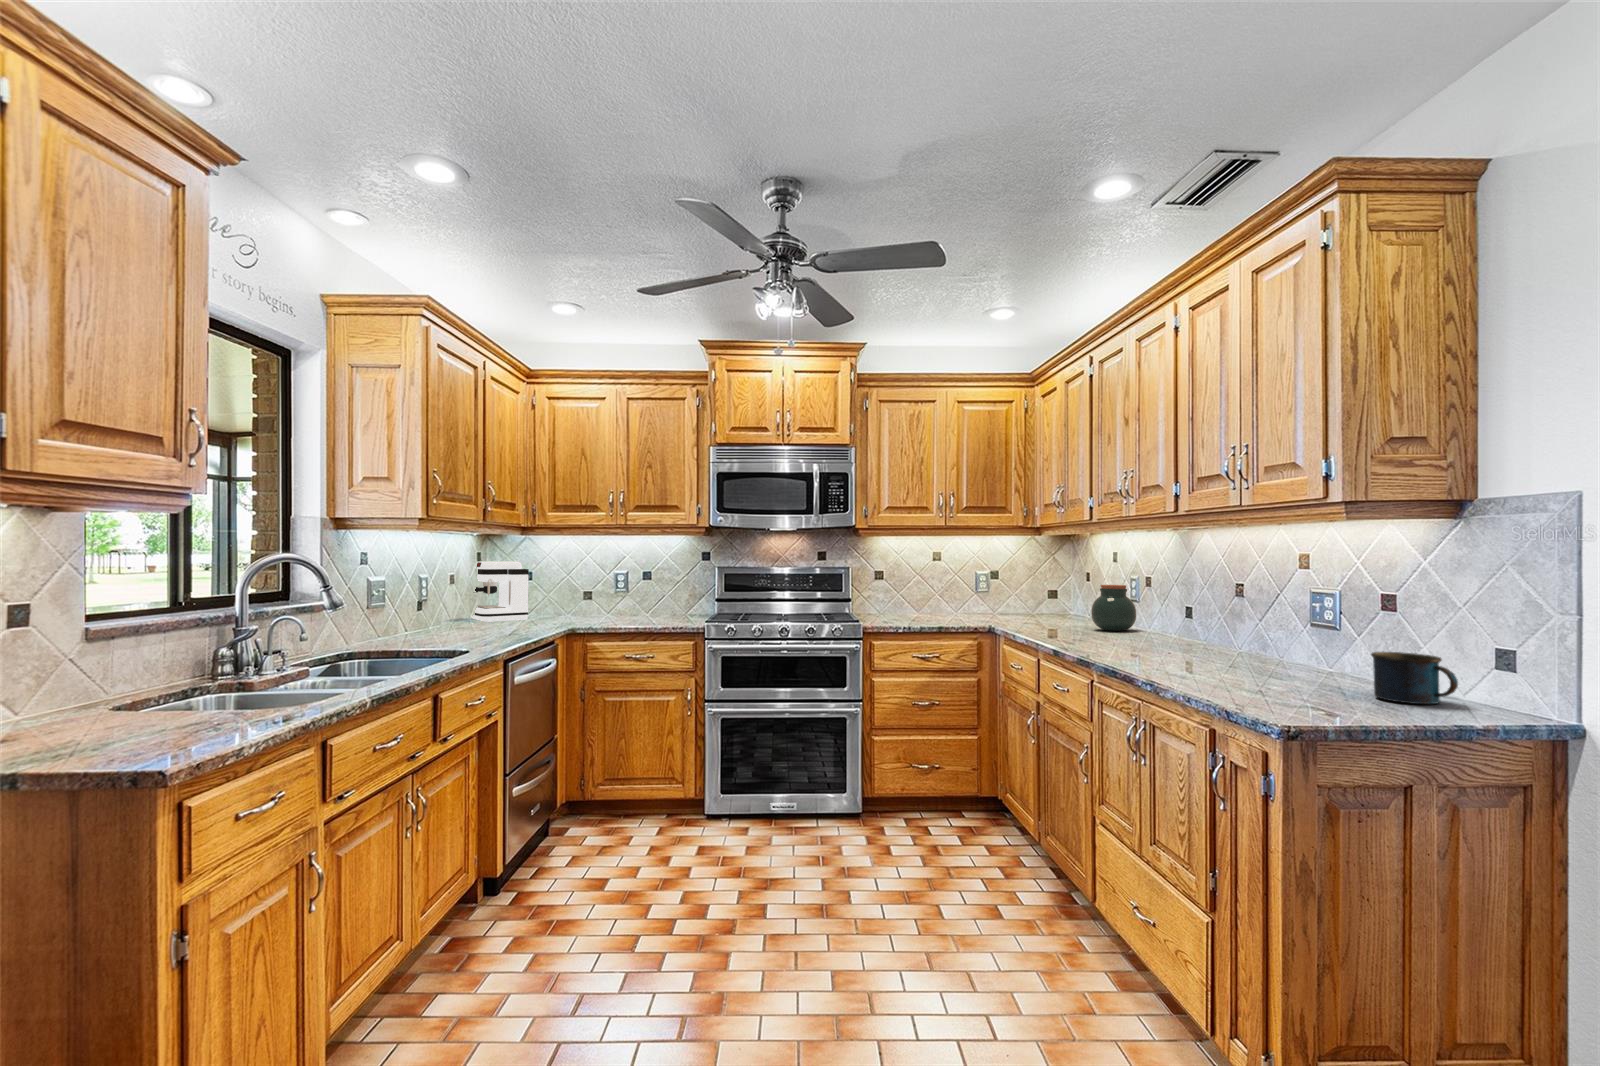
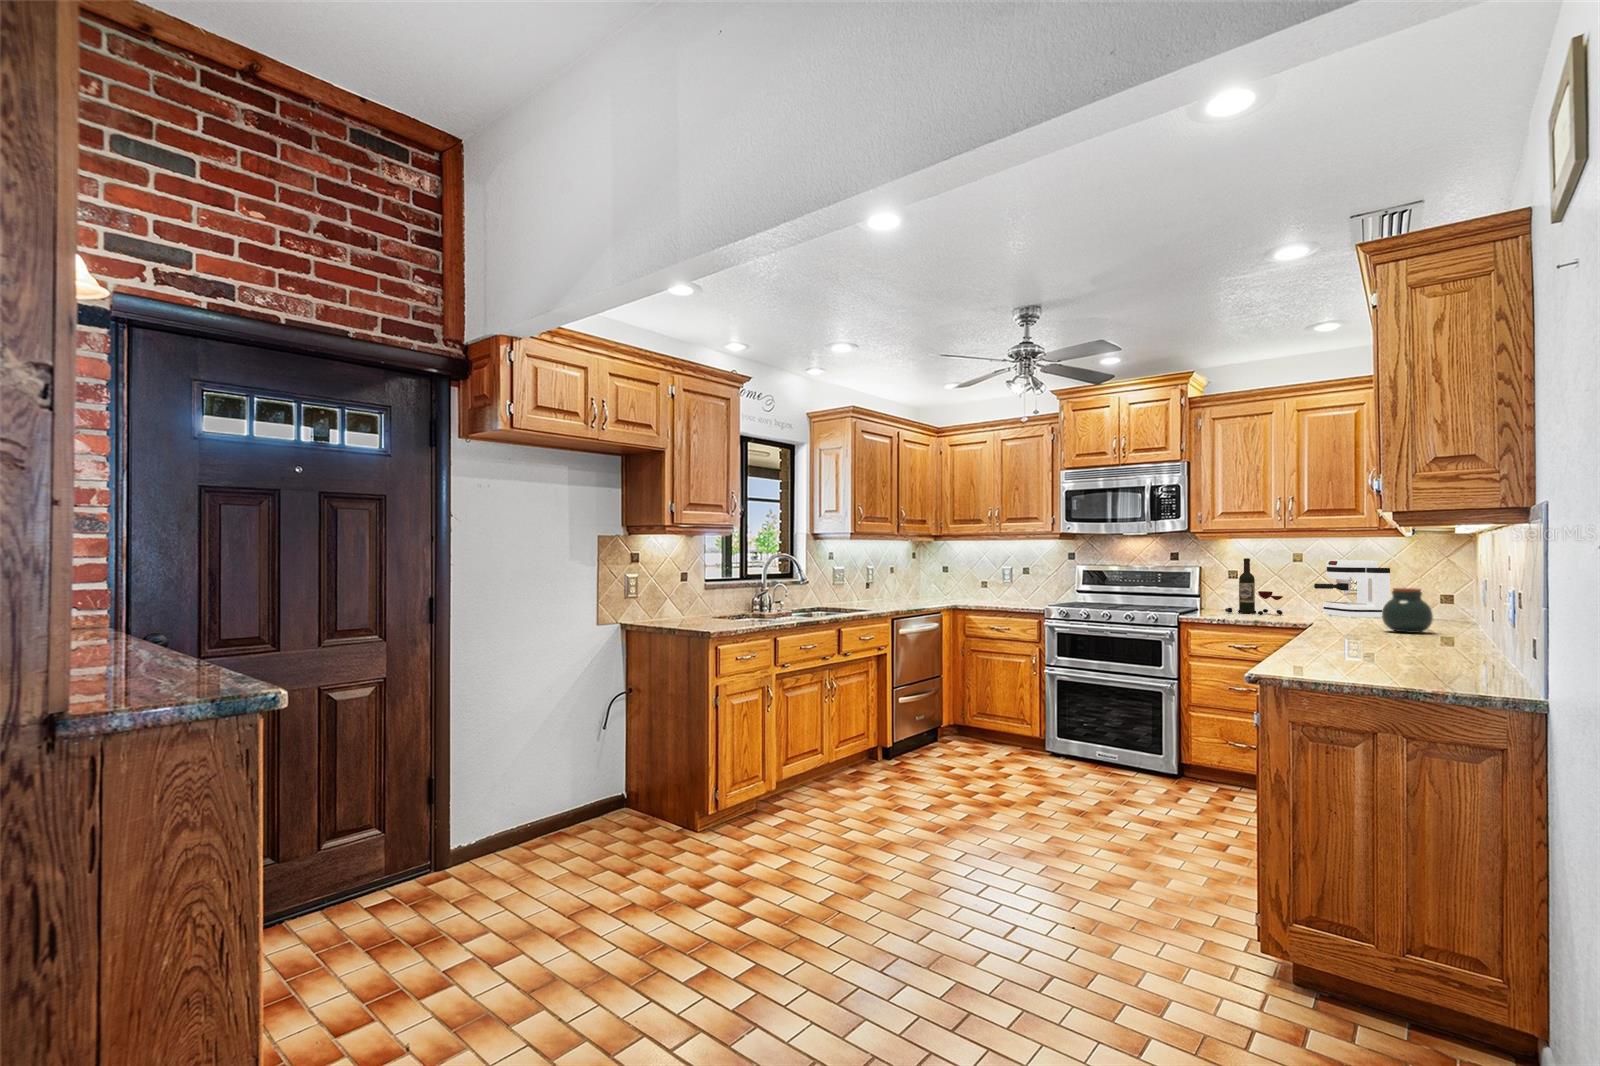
wine bottle: none [873,557,934,617] -> present [1225,558,1283,615]
coffee maker: present [471,561,529,623] -> present [1314,560,1390,618]
mug: present [1371,652,1458,704] -> none [1341,634,1391,672]

